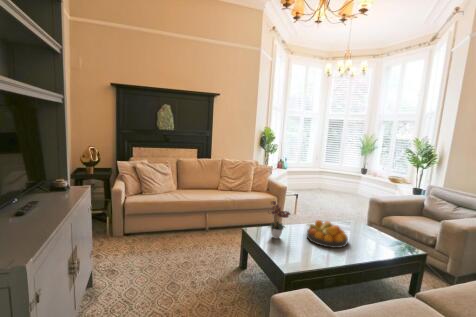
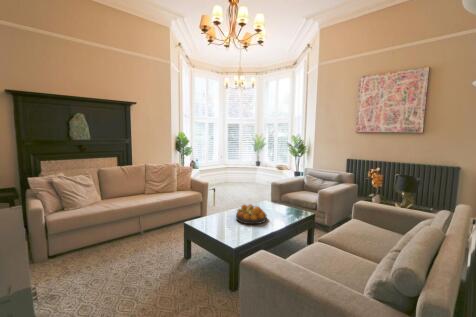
flower arrangement: present [270,201,290,238] -> none [204,193,225,226]

